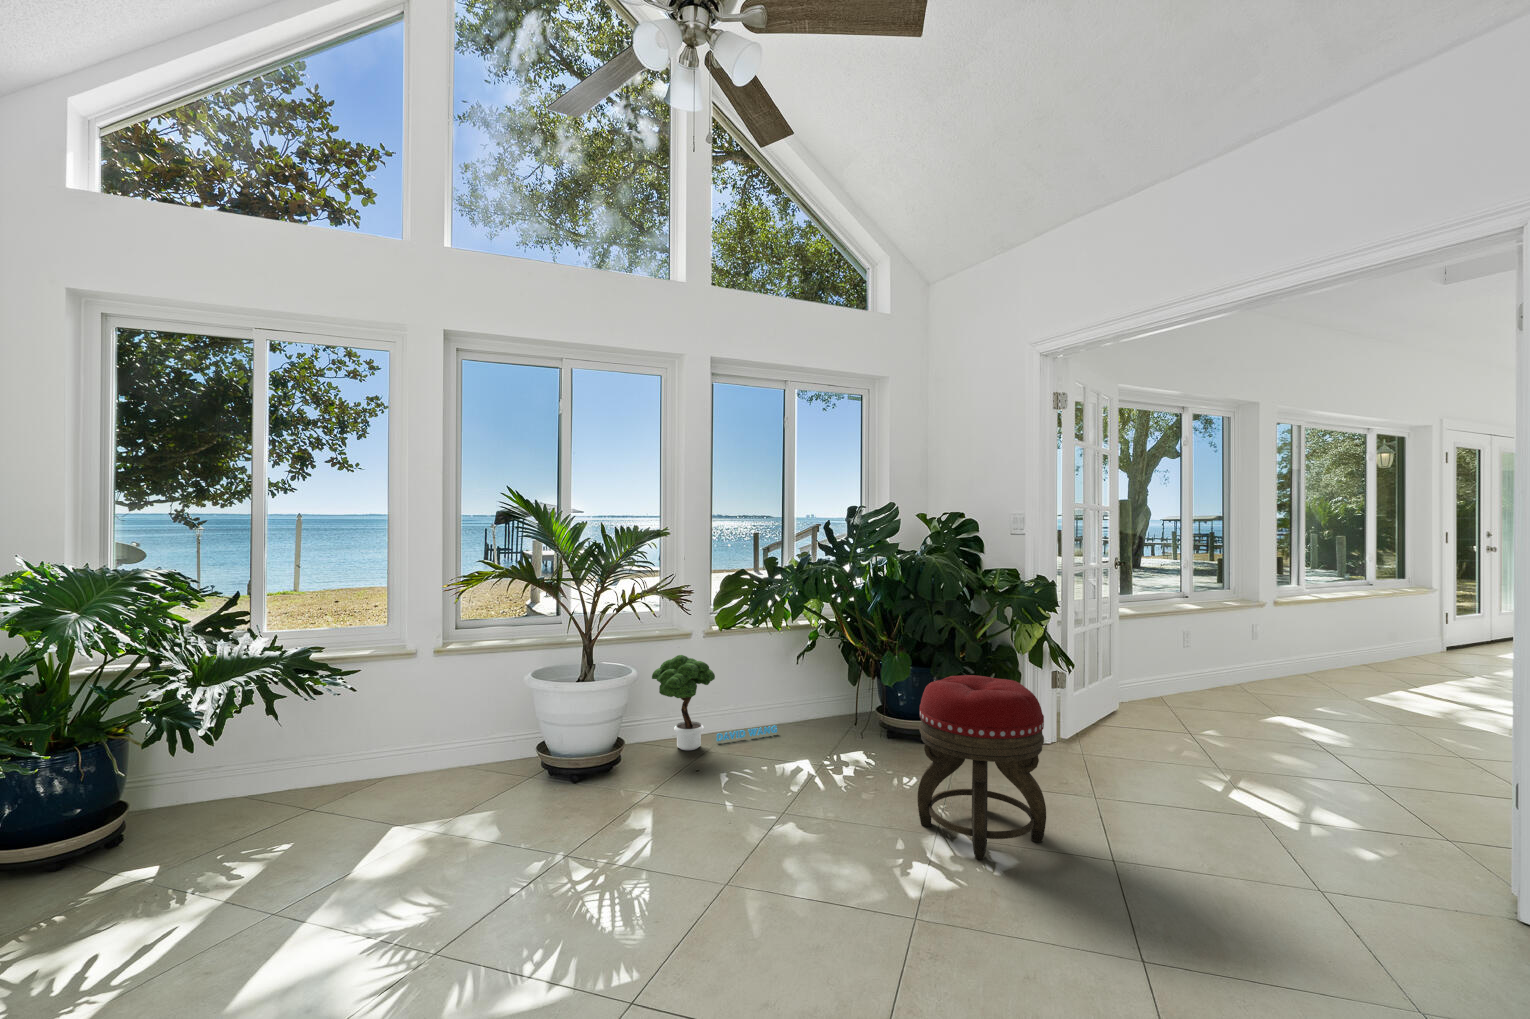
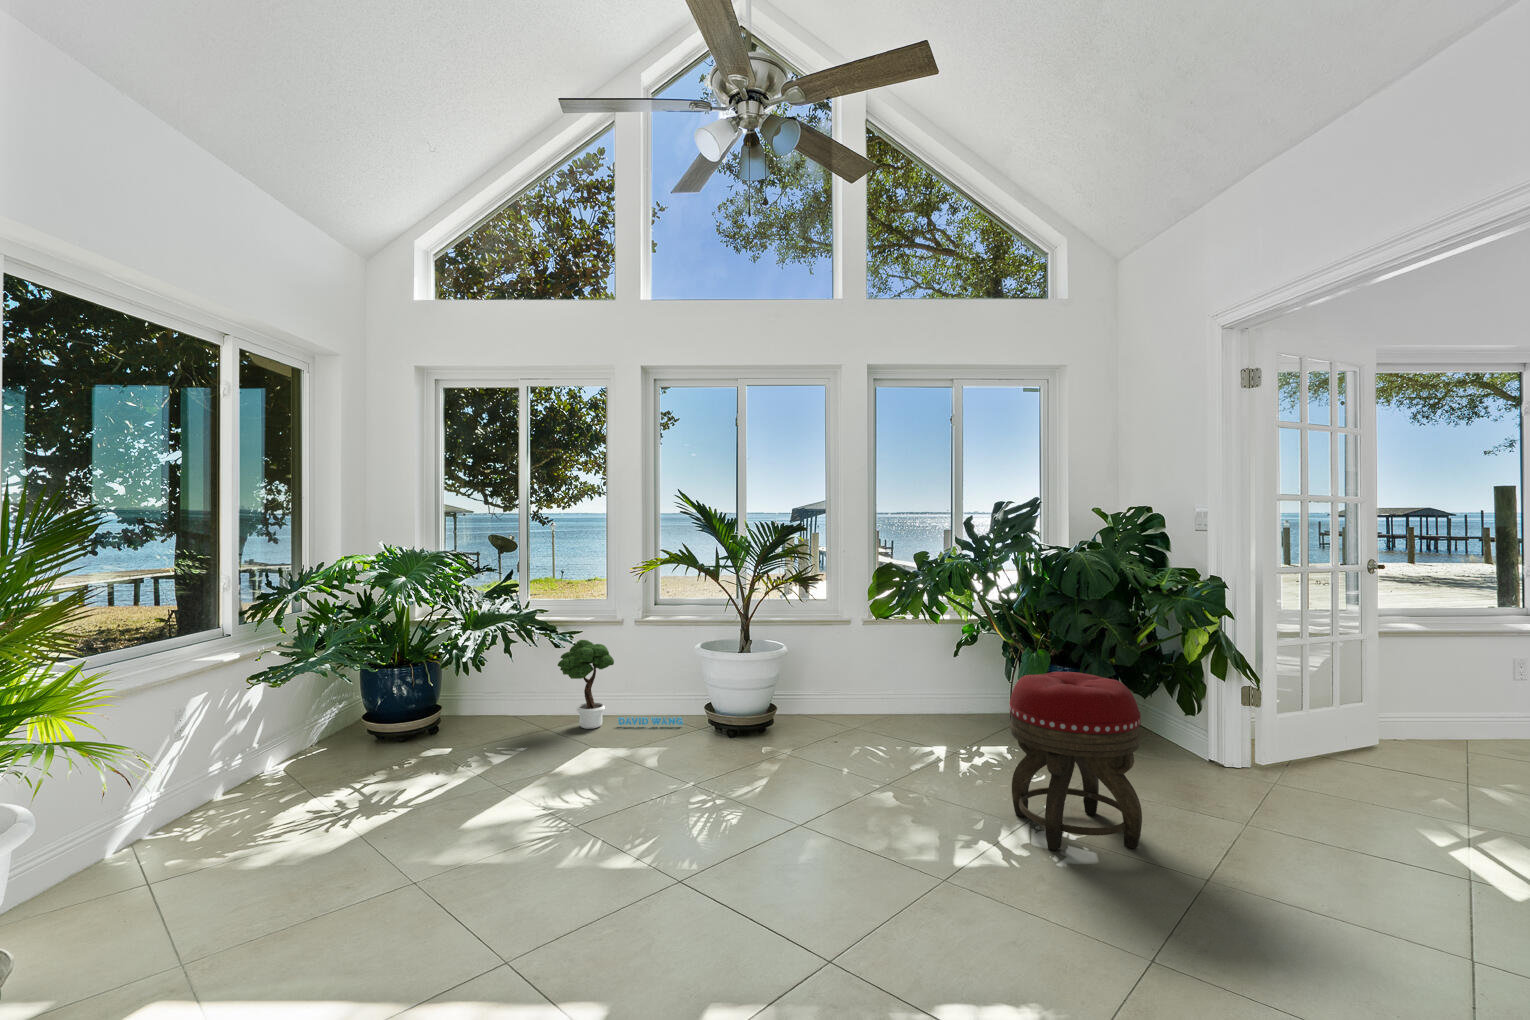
potted tree: present [652,655,777,750] -> present [558,640,683,729]

